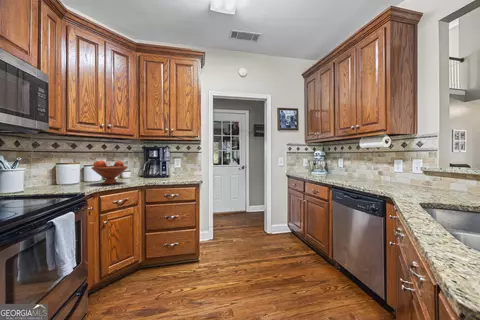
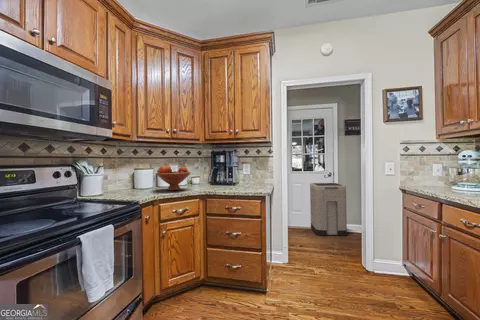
trash can: none [228,175,256,219] -> present [310,183,347,236]

